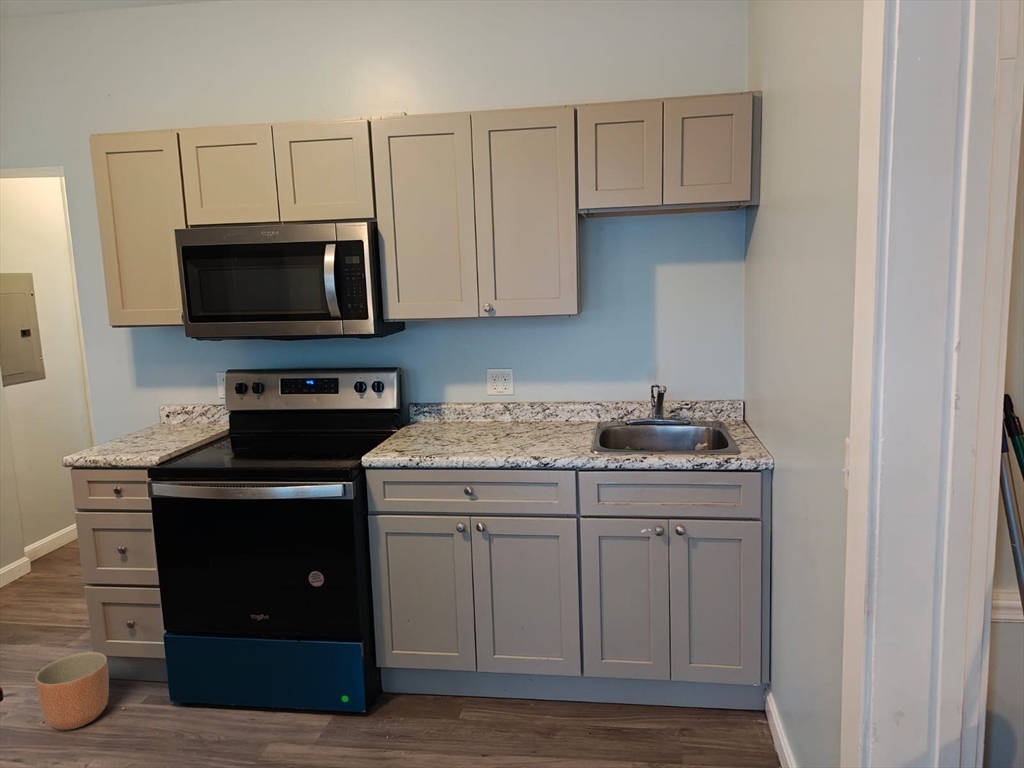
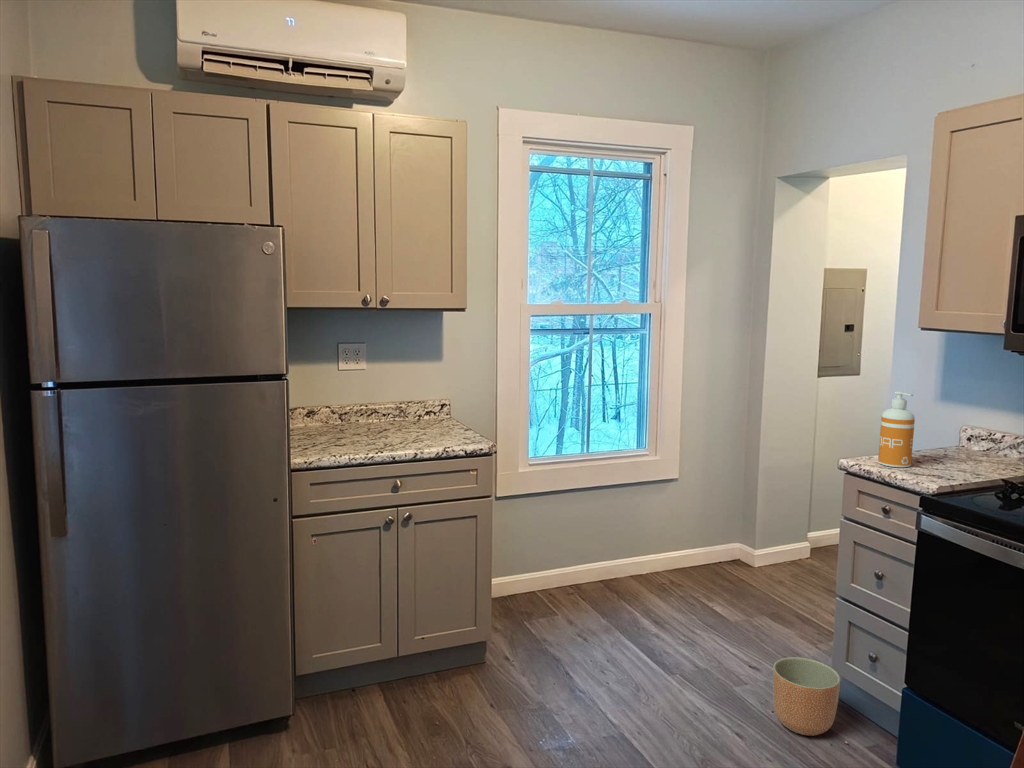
soap dispenser: none [93,384,129,453] -> present [878,391,915,467]

